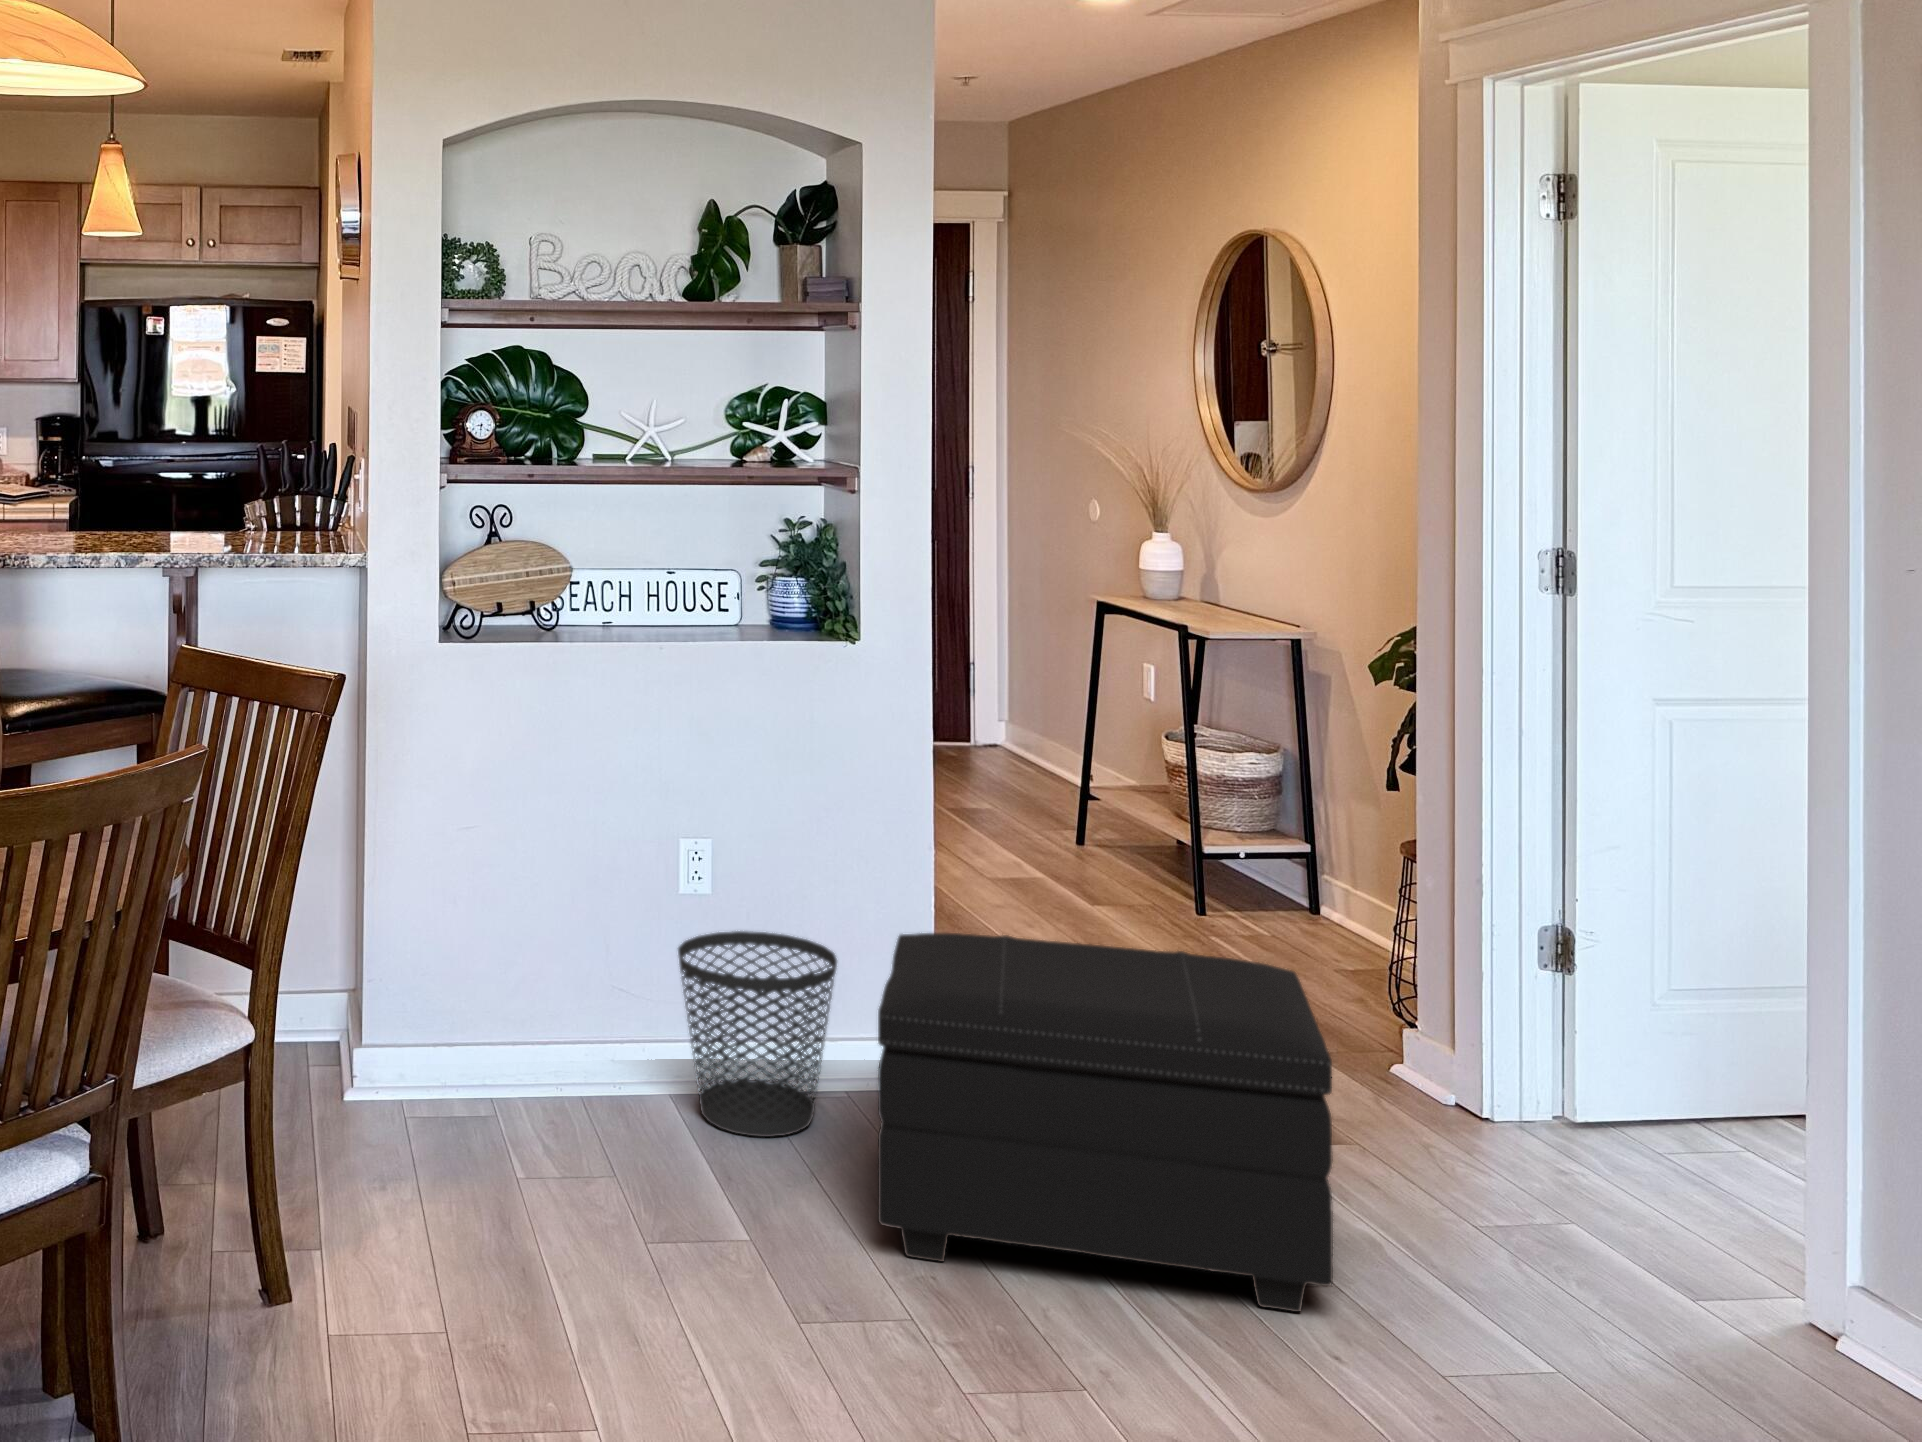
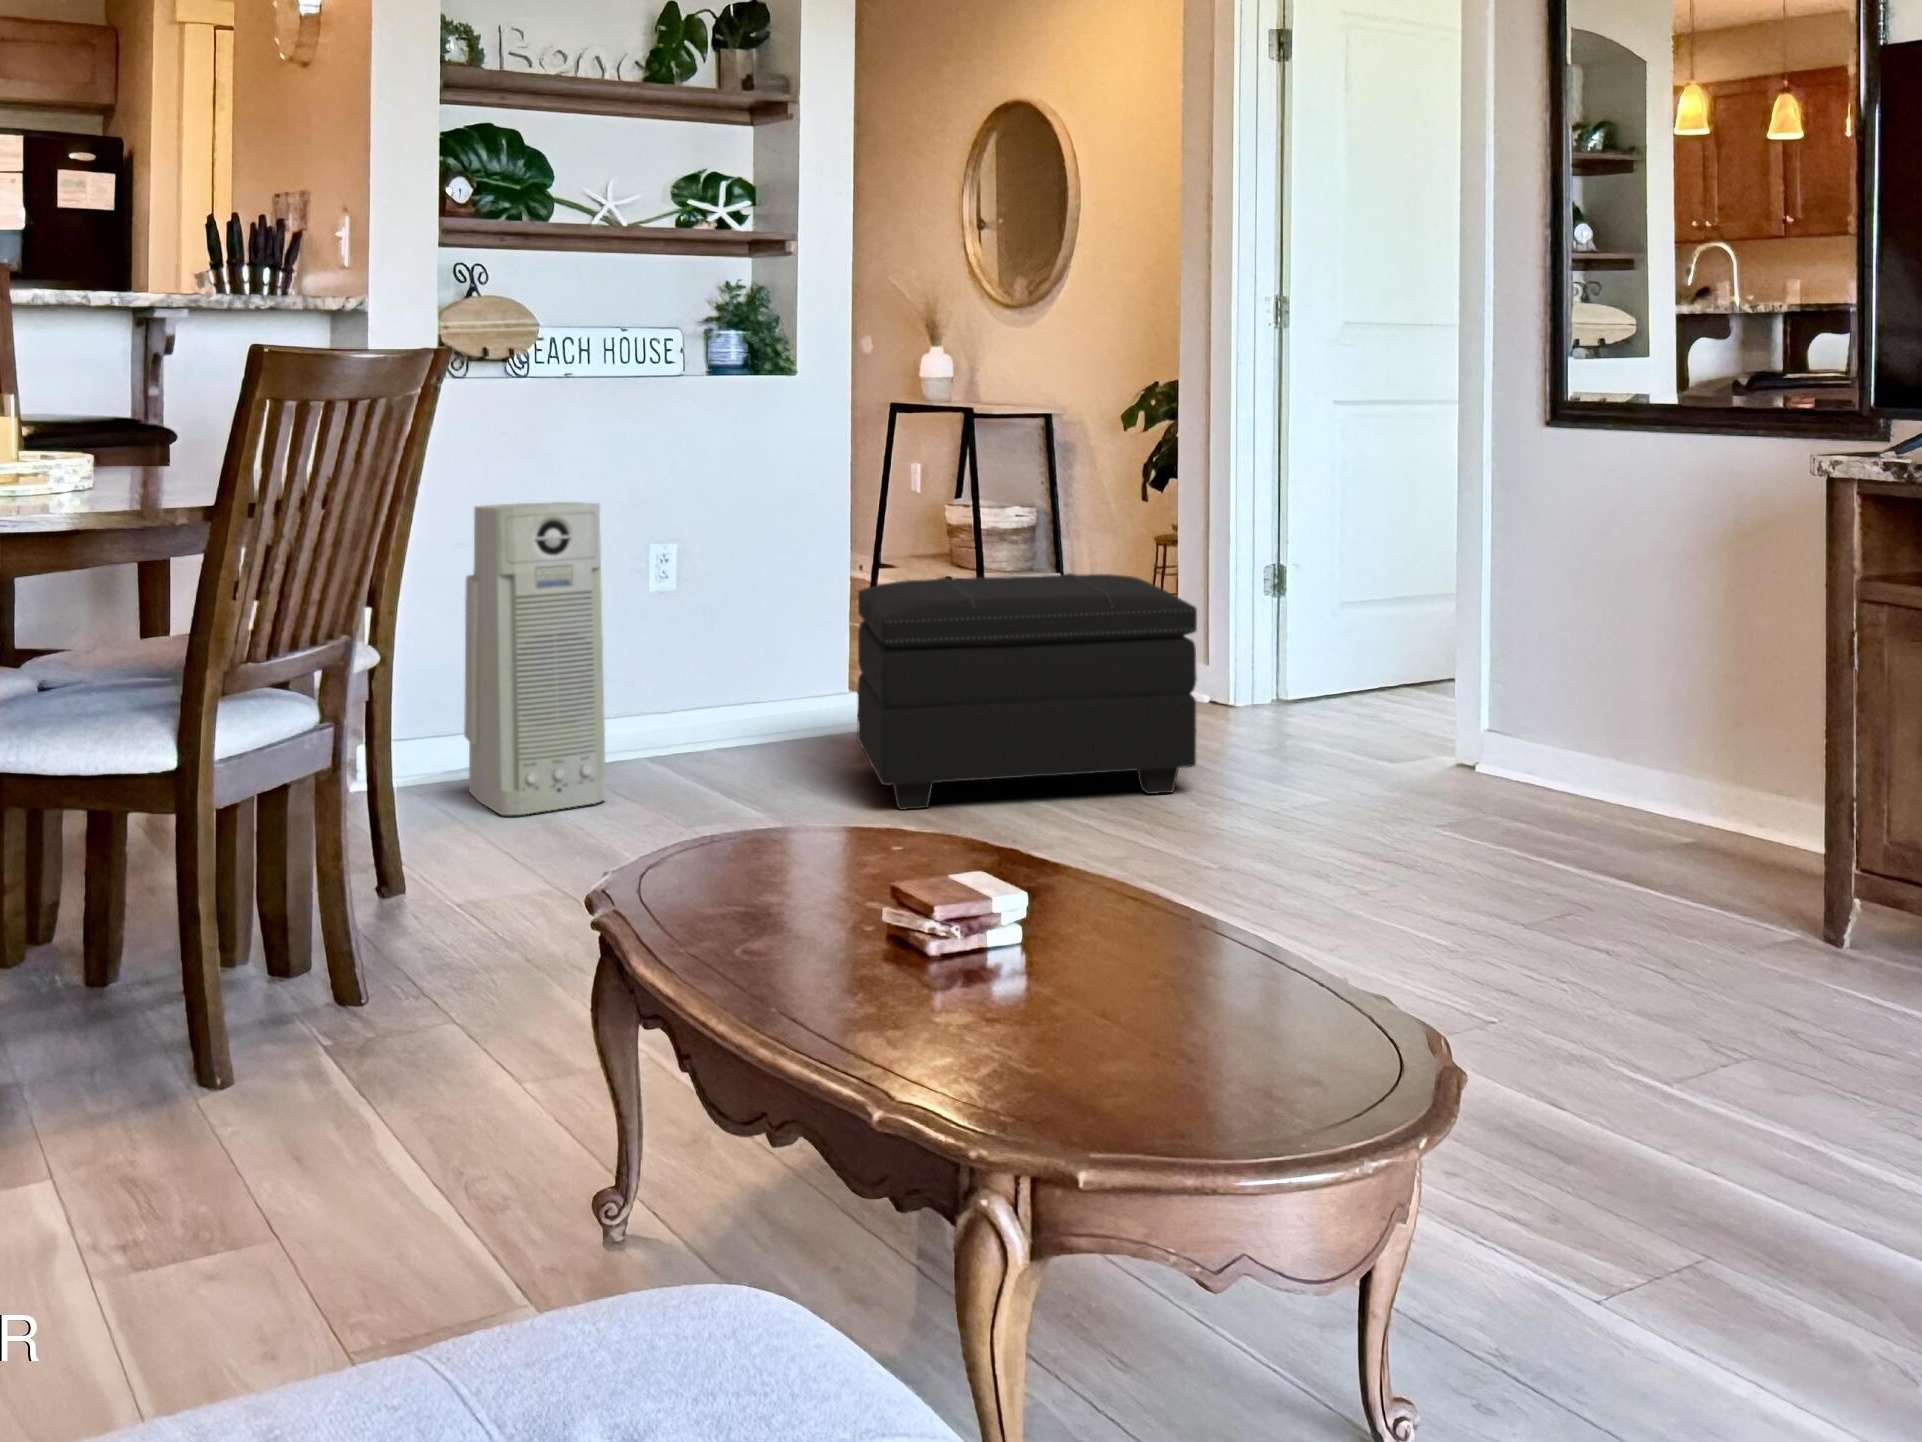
air purifier: none [453,787,583,1162] -> present [464,502,606,815]
wastebasket: present [678,931,837,1137] -> none [665,617,801,773]

